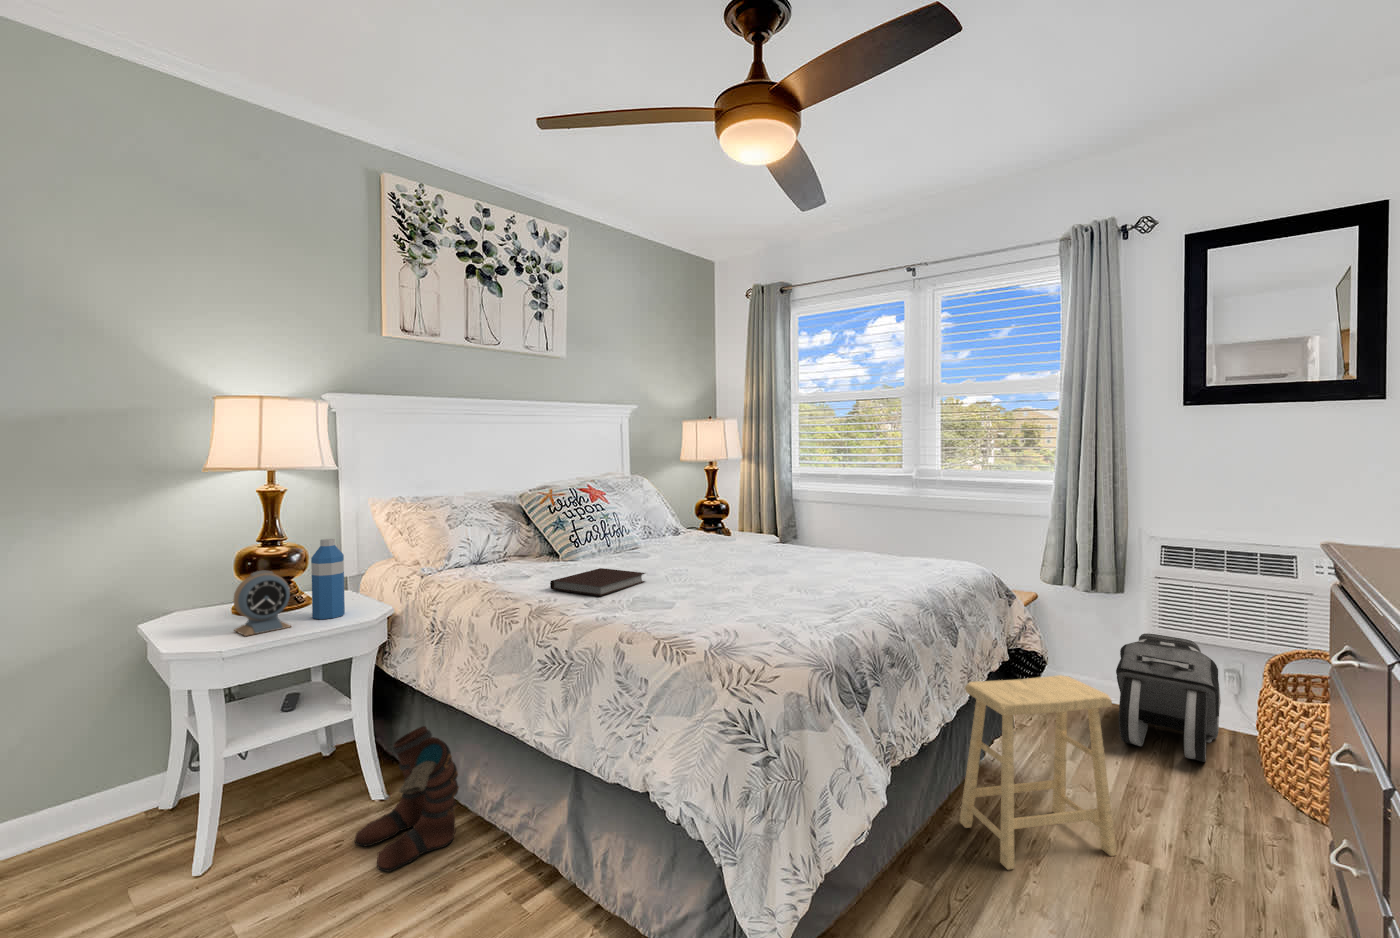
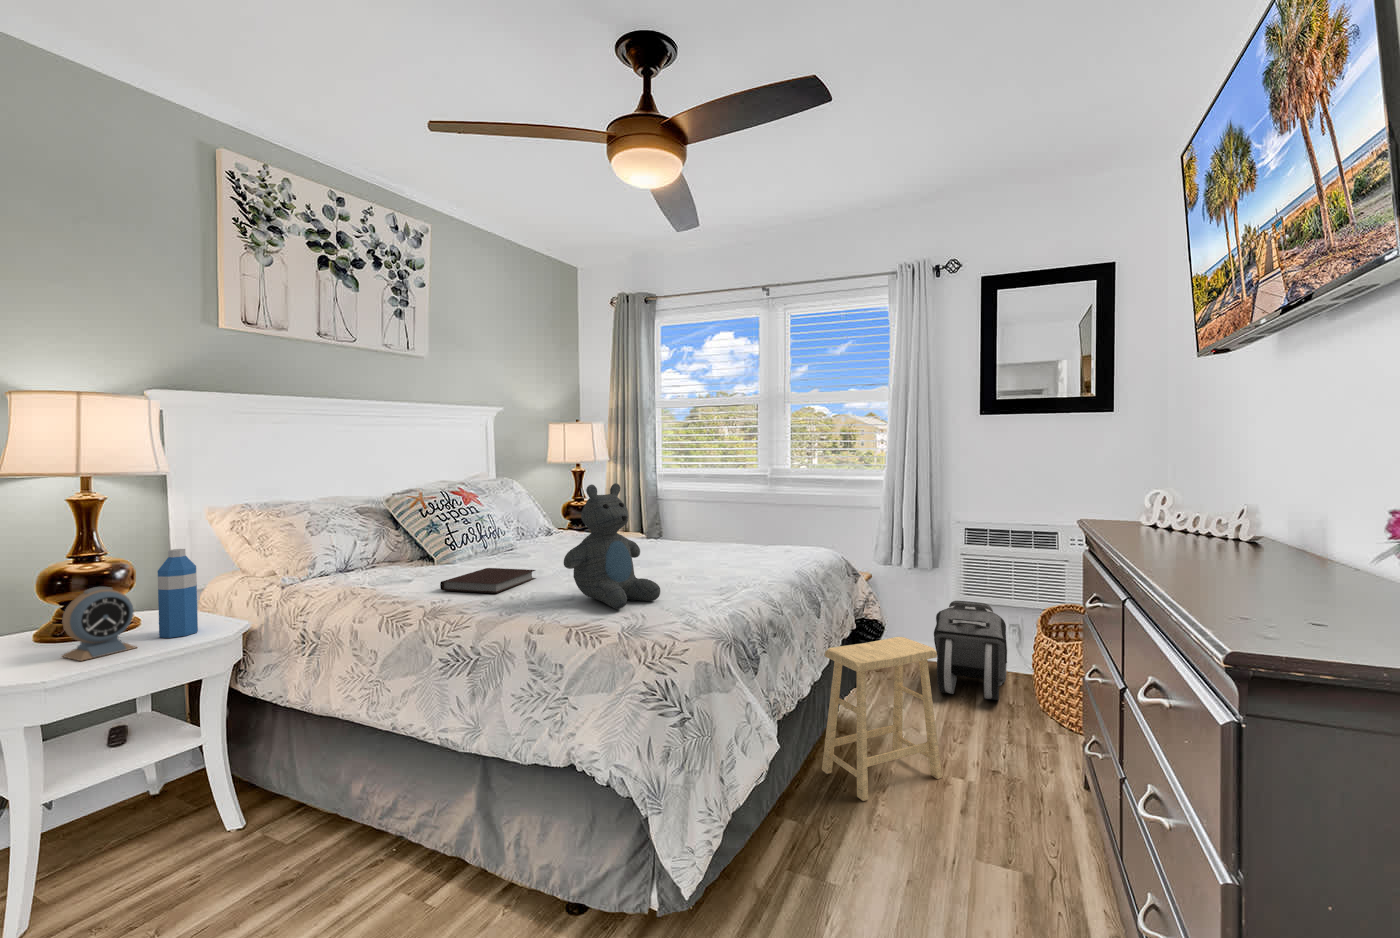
teddy bear: none [660,486,764,623] -> present [564,483,660,609]
boots: present [355,726,459,872] -> none [222,743,345,897]

